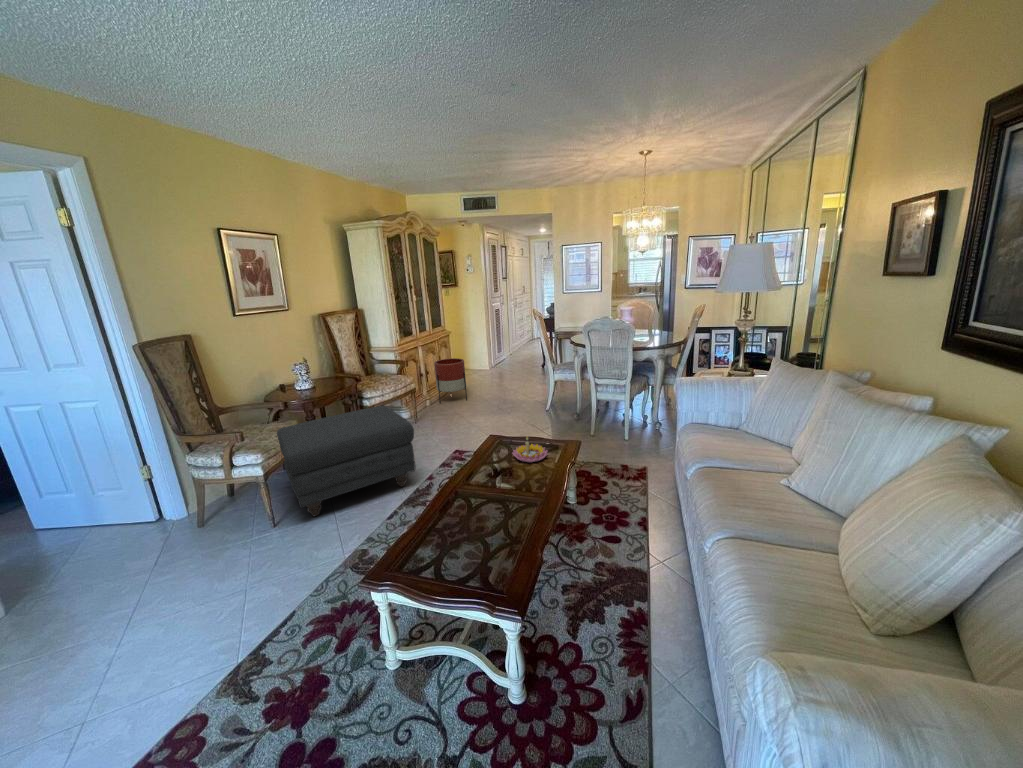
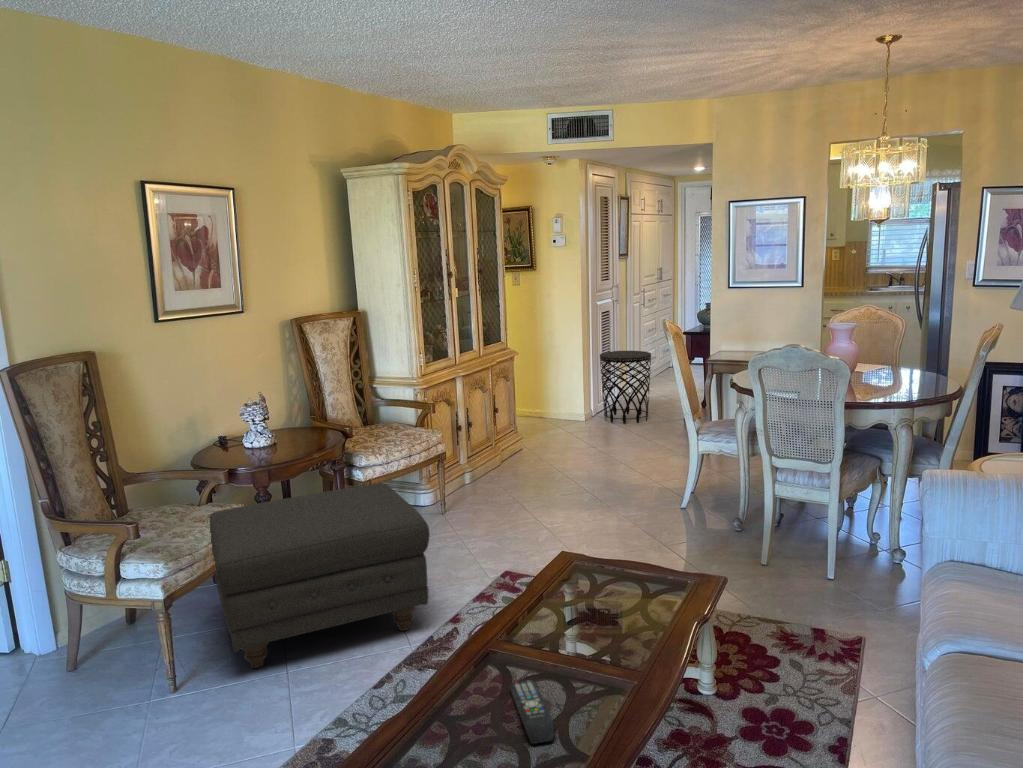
side table: none [496,330,523,370] -> present [600,351,651,424]
planter: present [434,358,467,403] -> none [482,401,537,482]
candle holder: present [512,437,548,463] -> none [592,559,659,610]
remote control: none [474,504,503,539] -> present [509,680,554,744]

